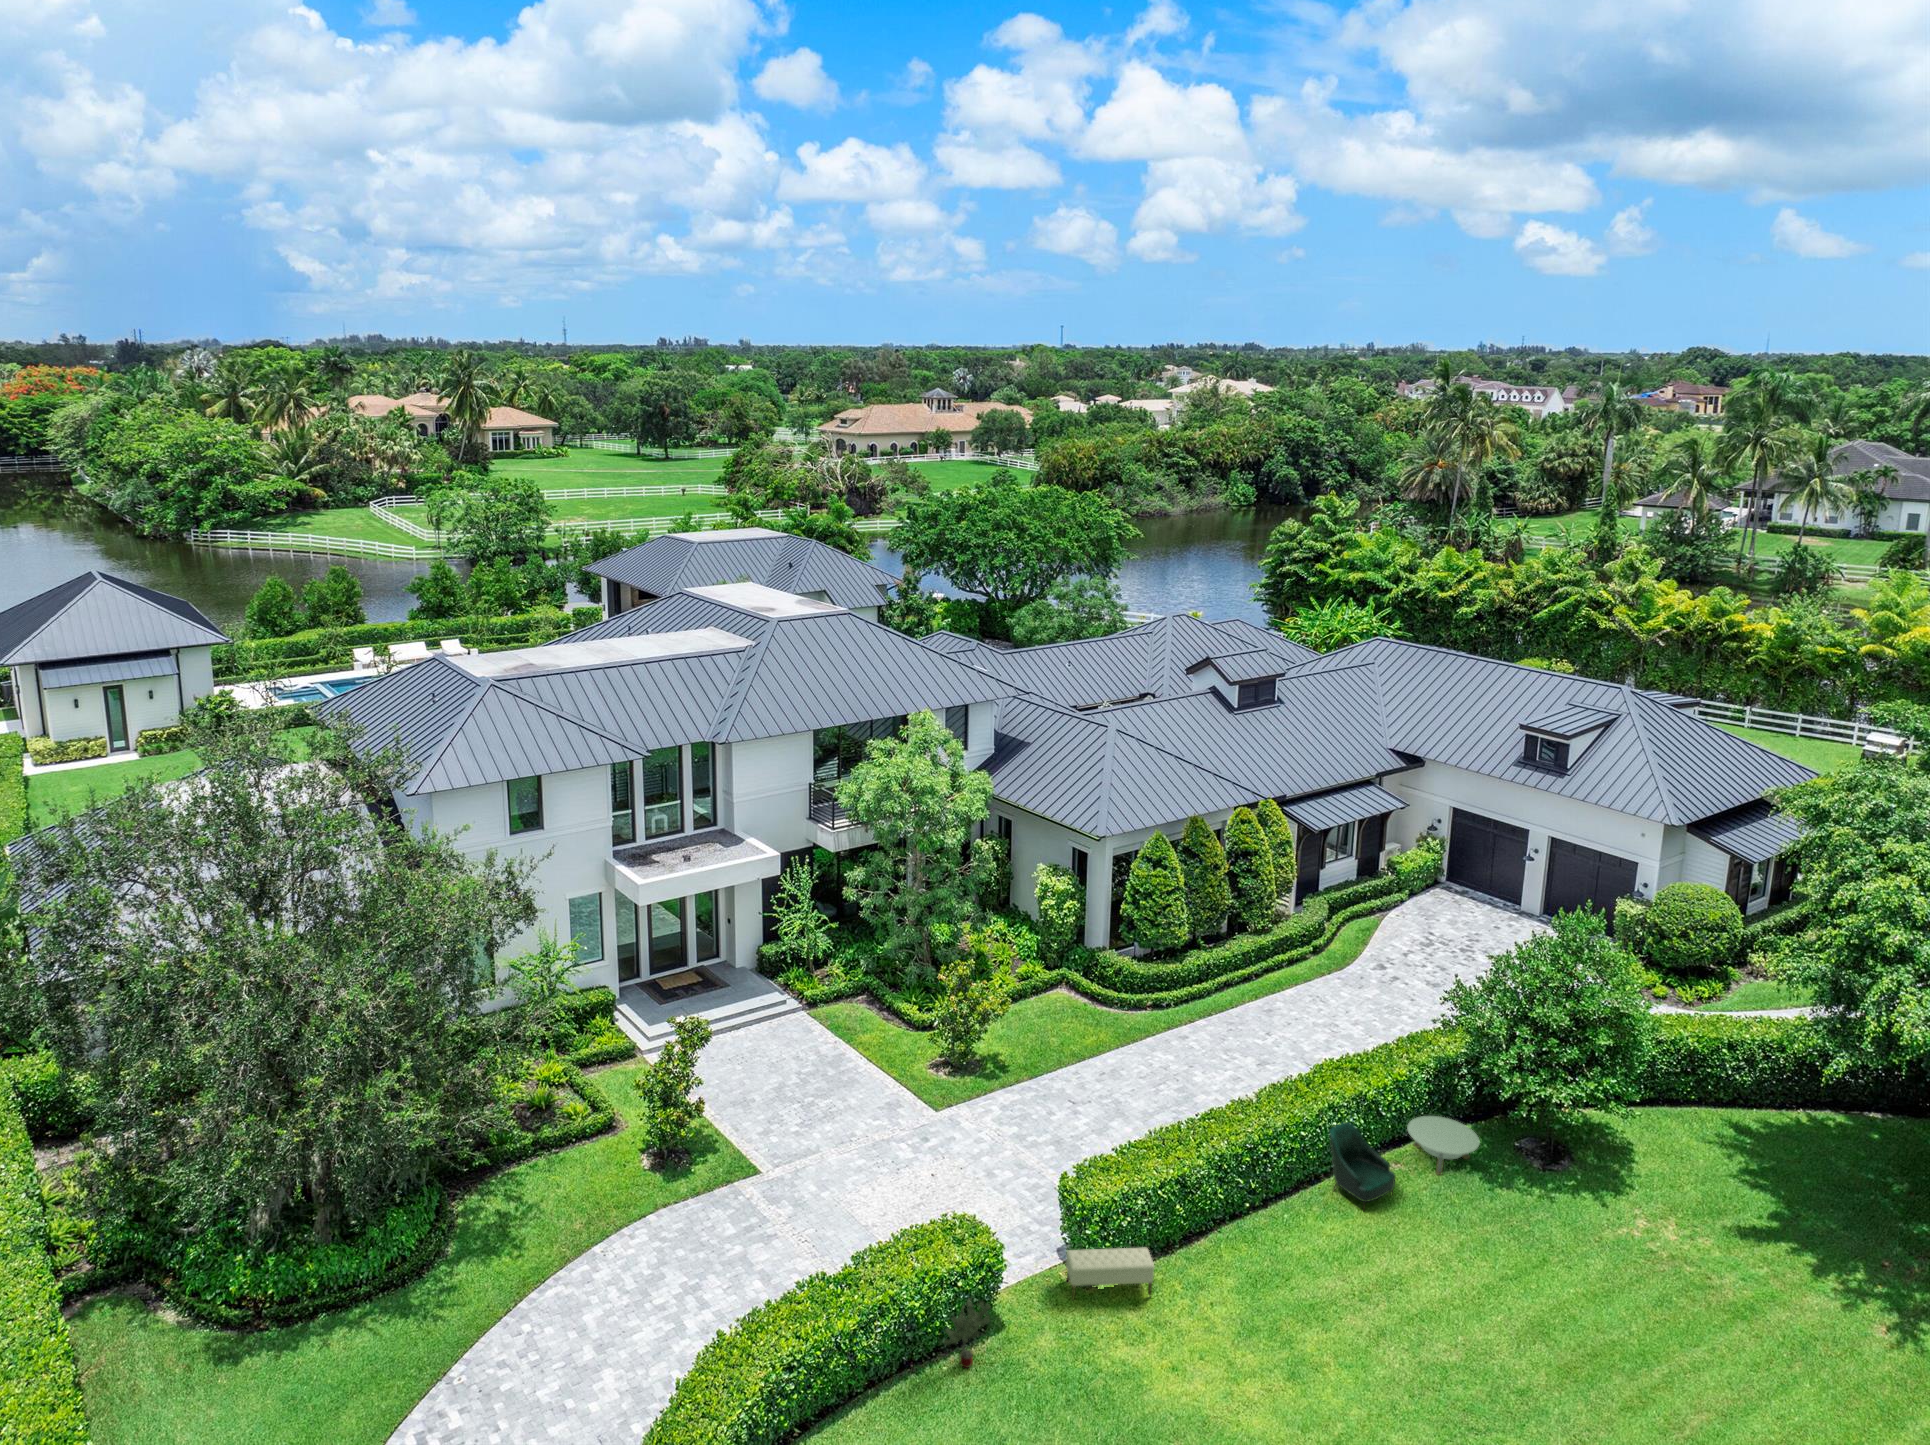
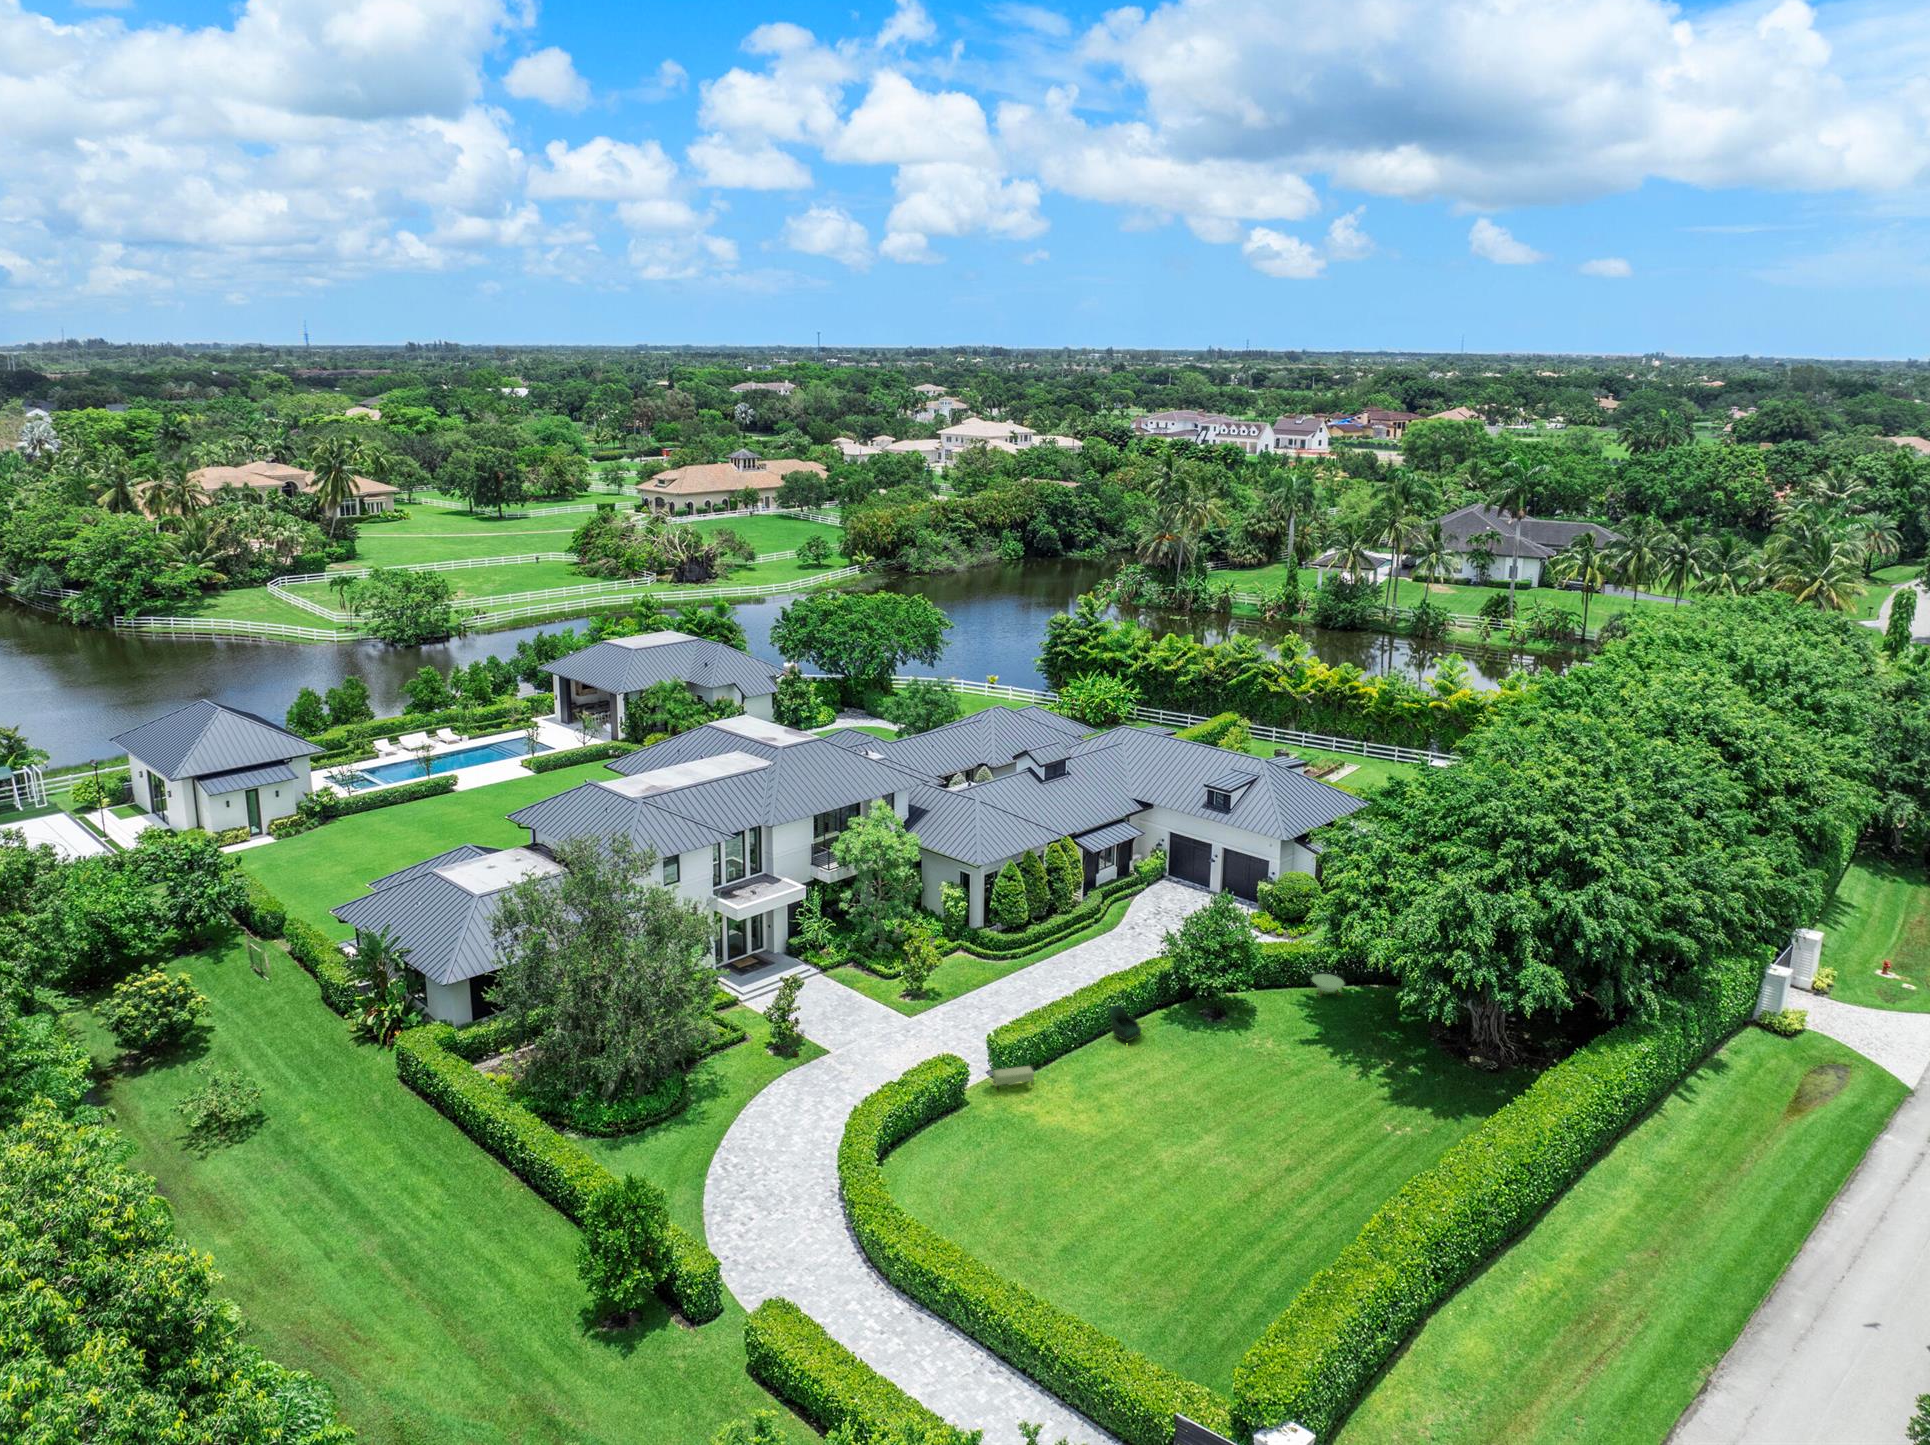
round table: present [1407,1116,1480,1175] -> present [1312,974,1344,997]
potted tree: present [944,1299,990,1368] -> present [788,1029,804,1057]

